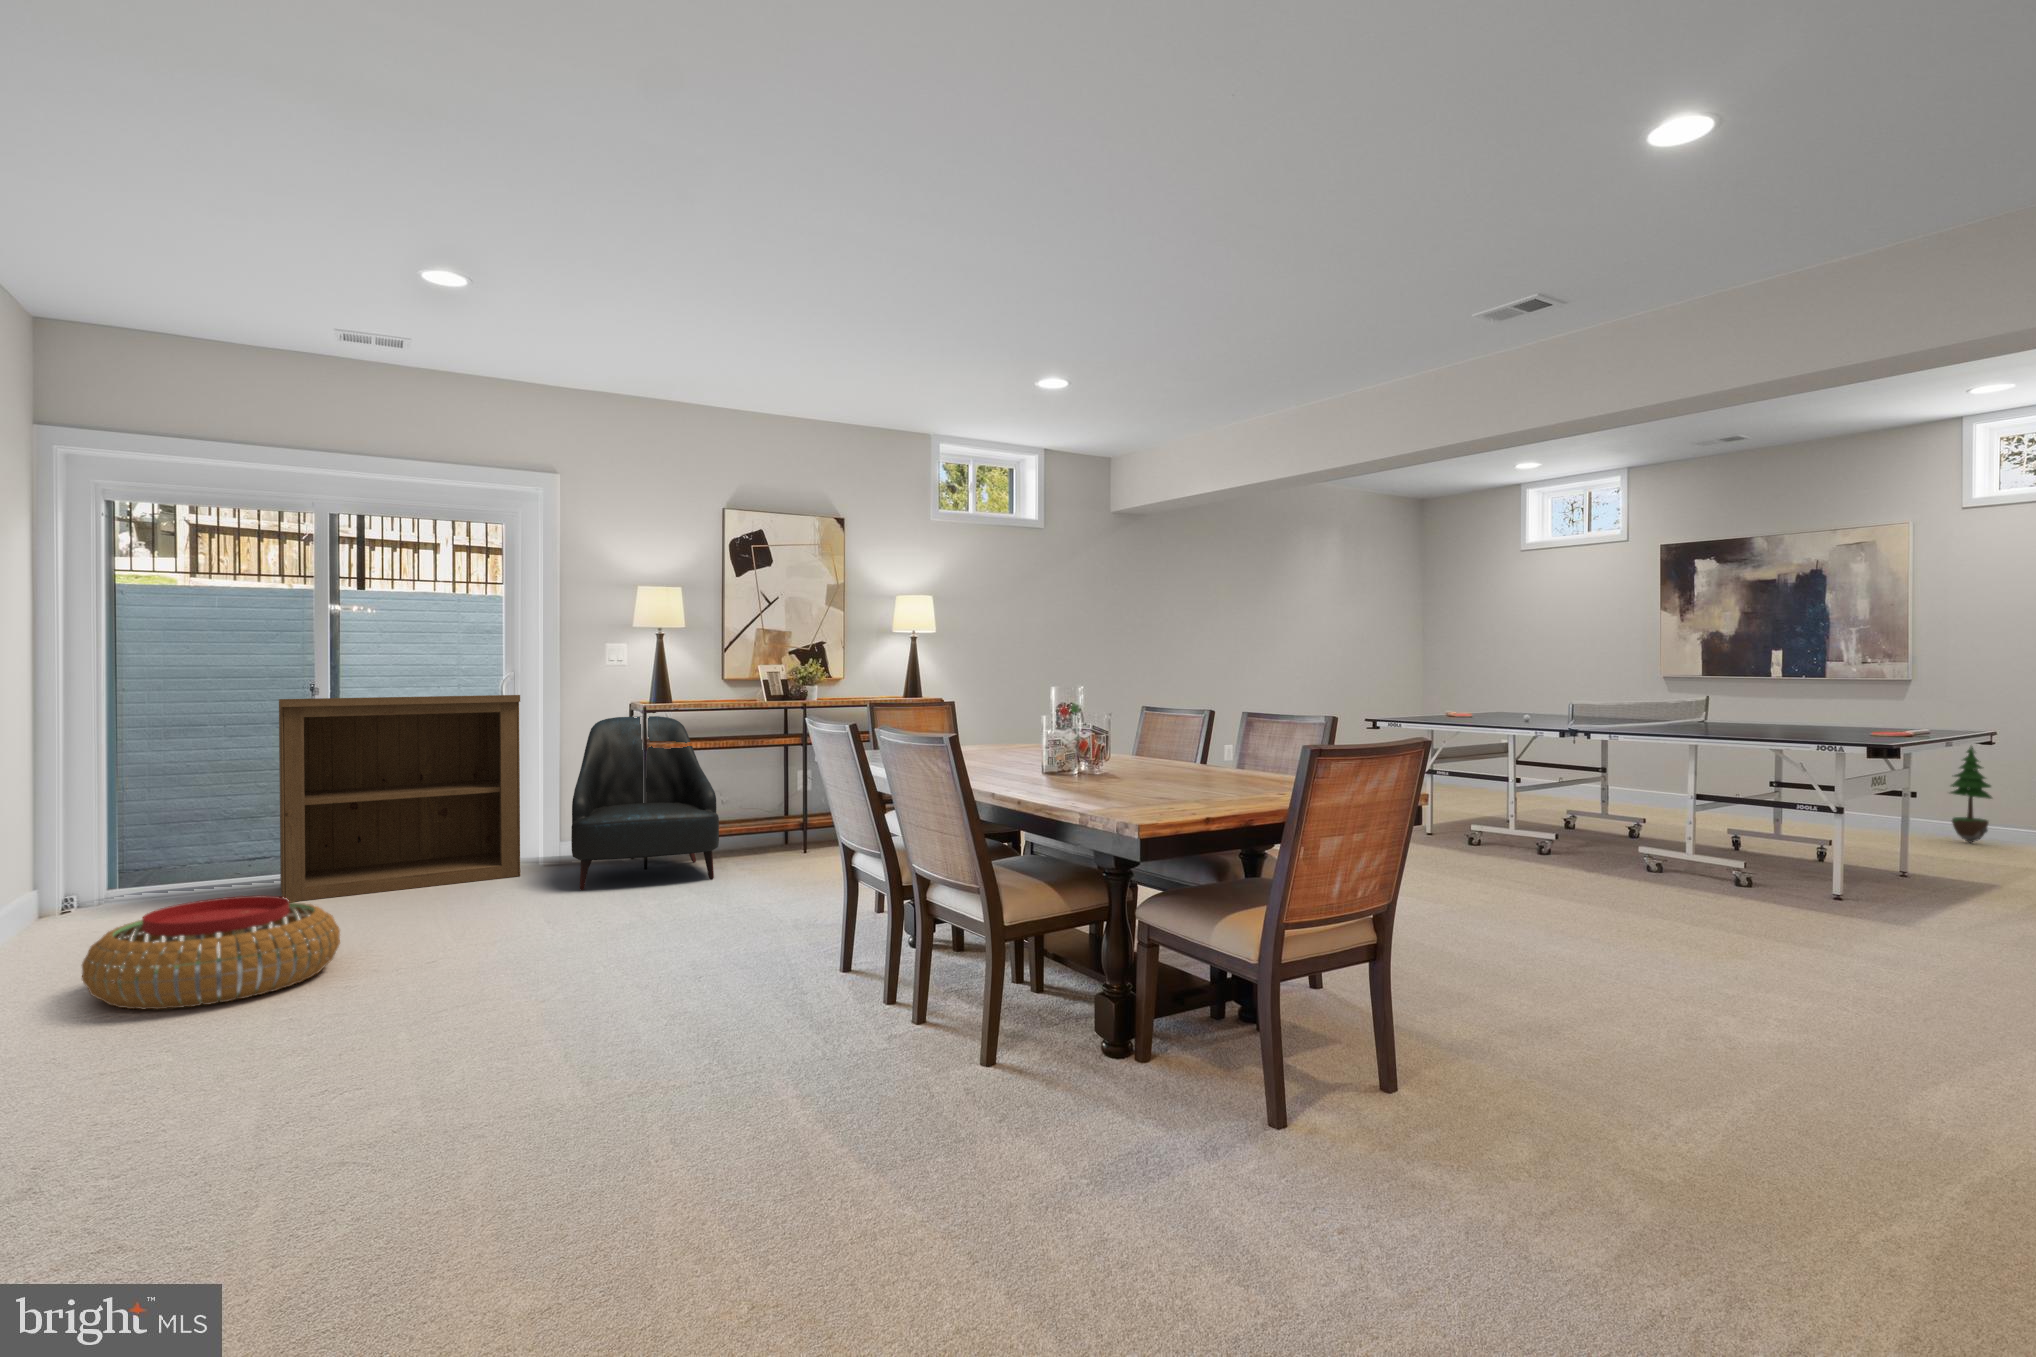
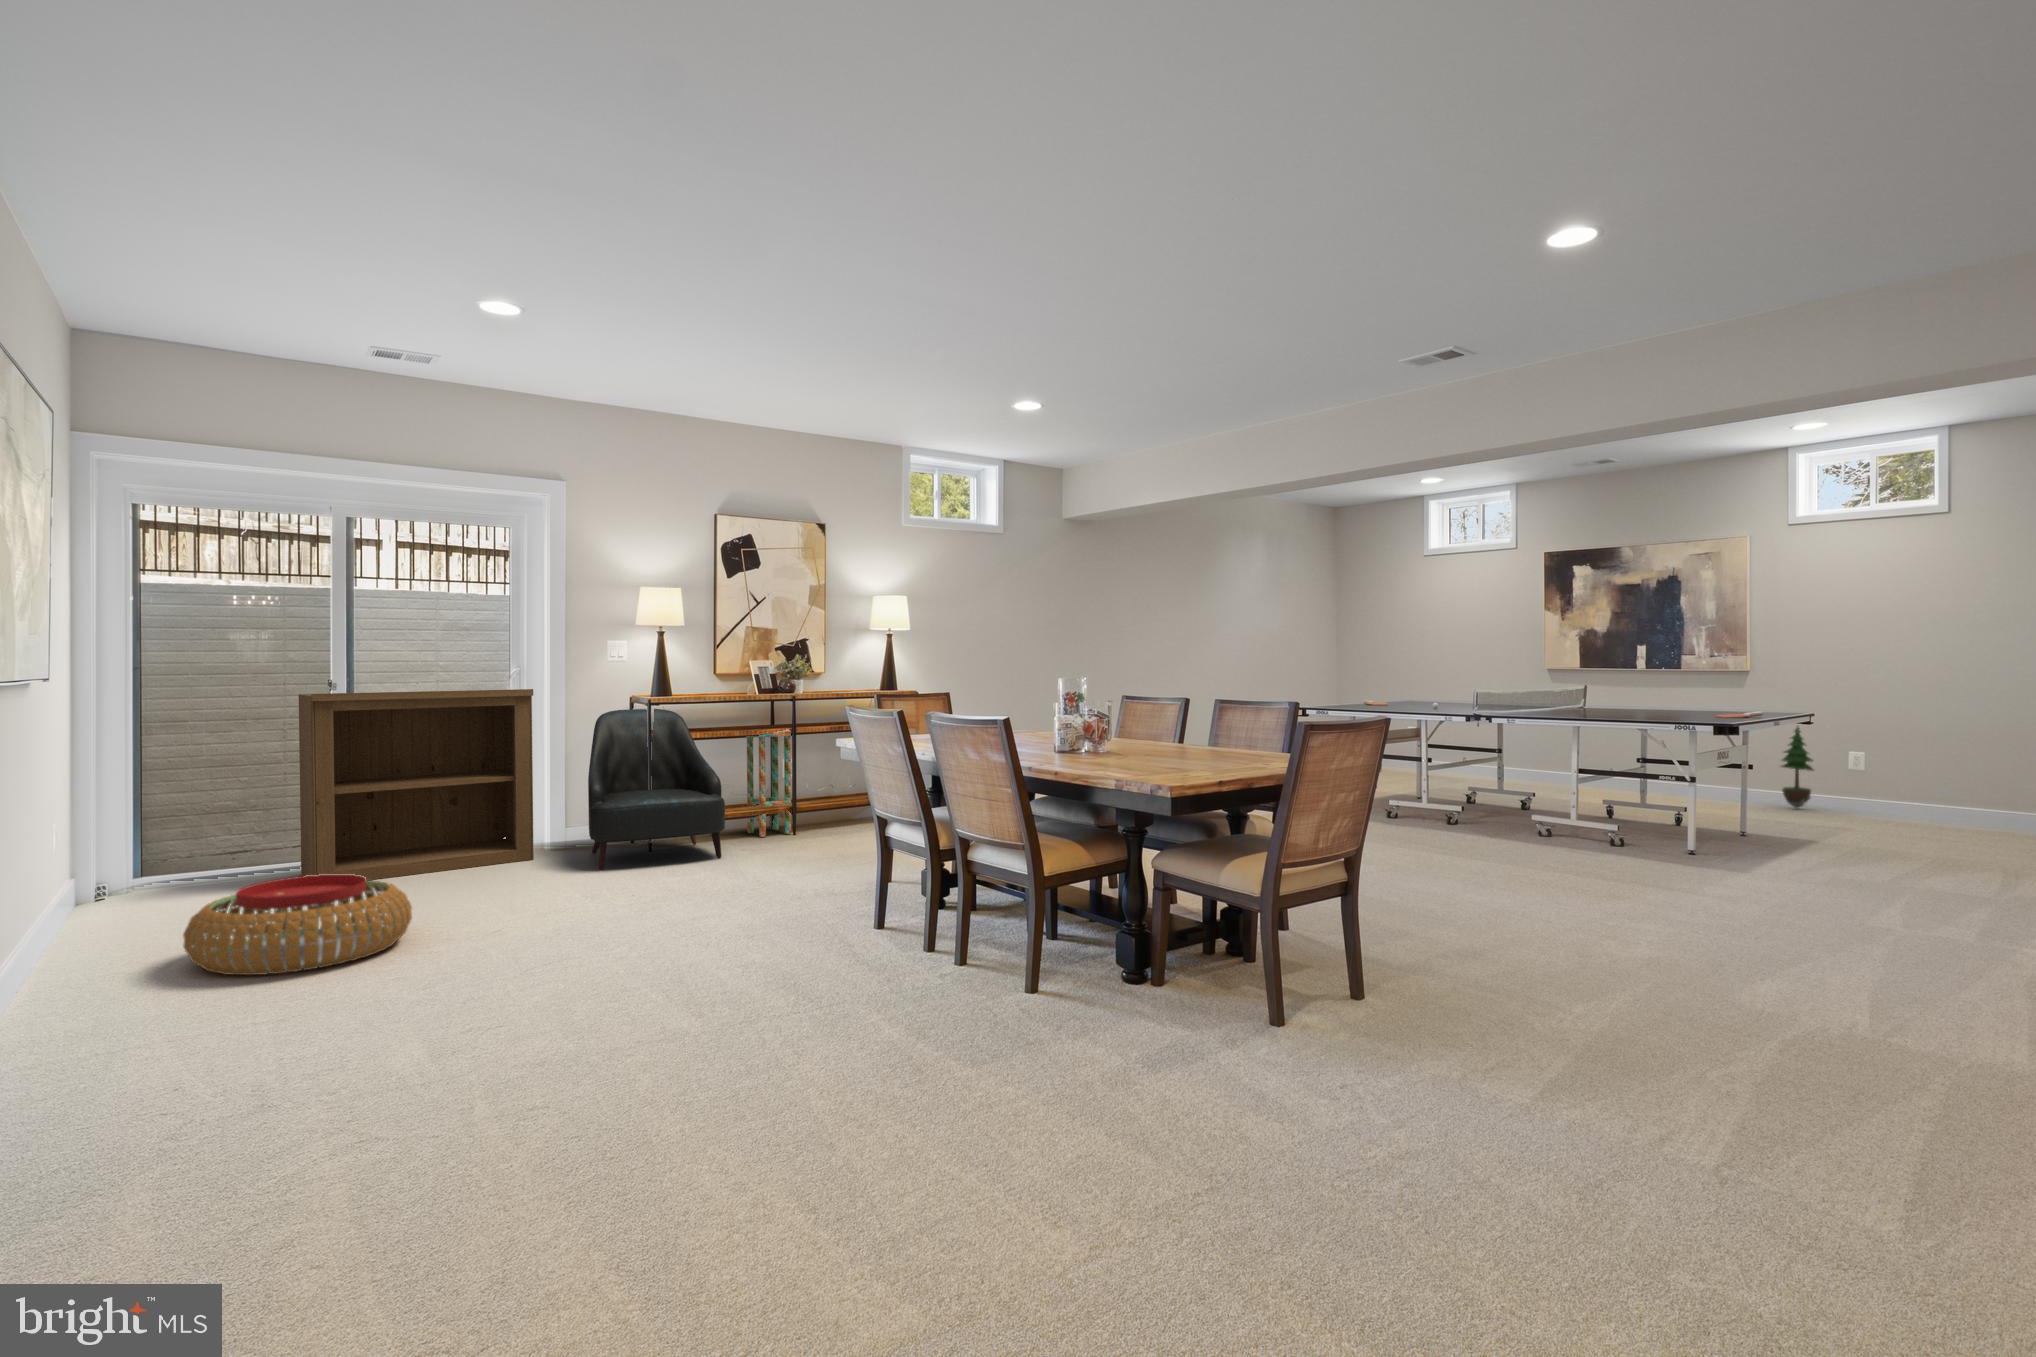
side table: none [749,738,808,855] -> present [746,729,791,837]

